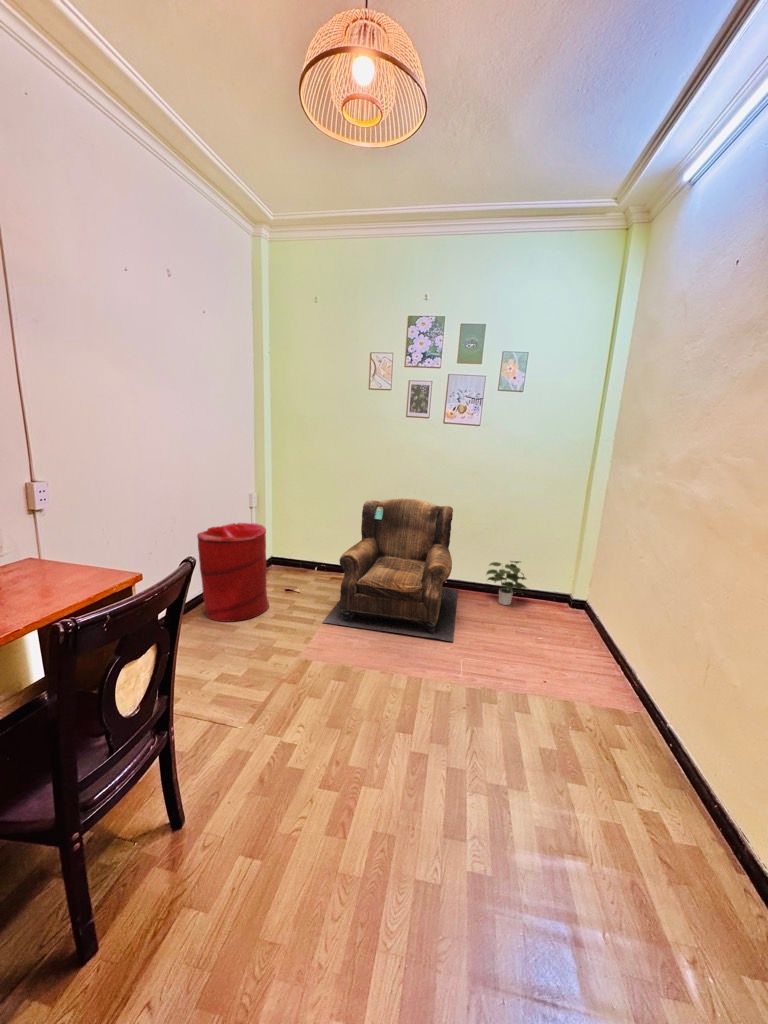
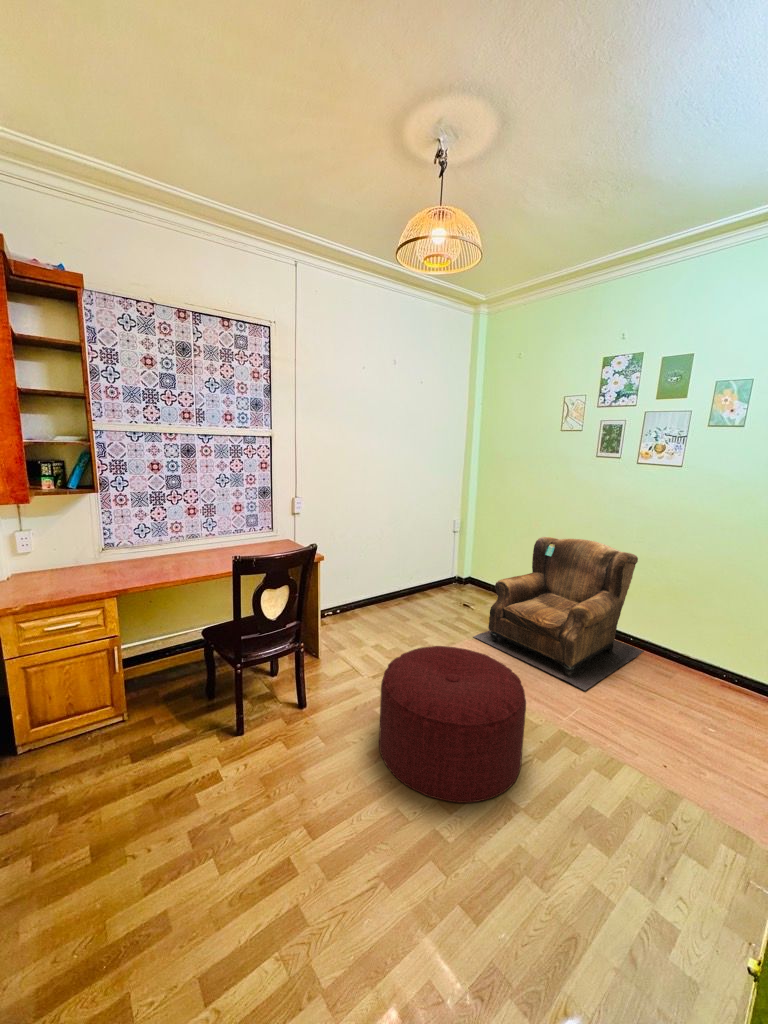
laundry hamper: present [197,523,269,622] -> none [395,541,446,618]
potted plant: present [486,561,527,605] -> none [673,629,736,685]
ottoman: none [315,643,491,844] -> present [379,646,526,803]

